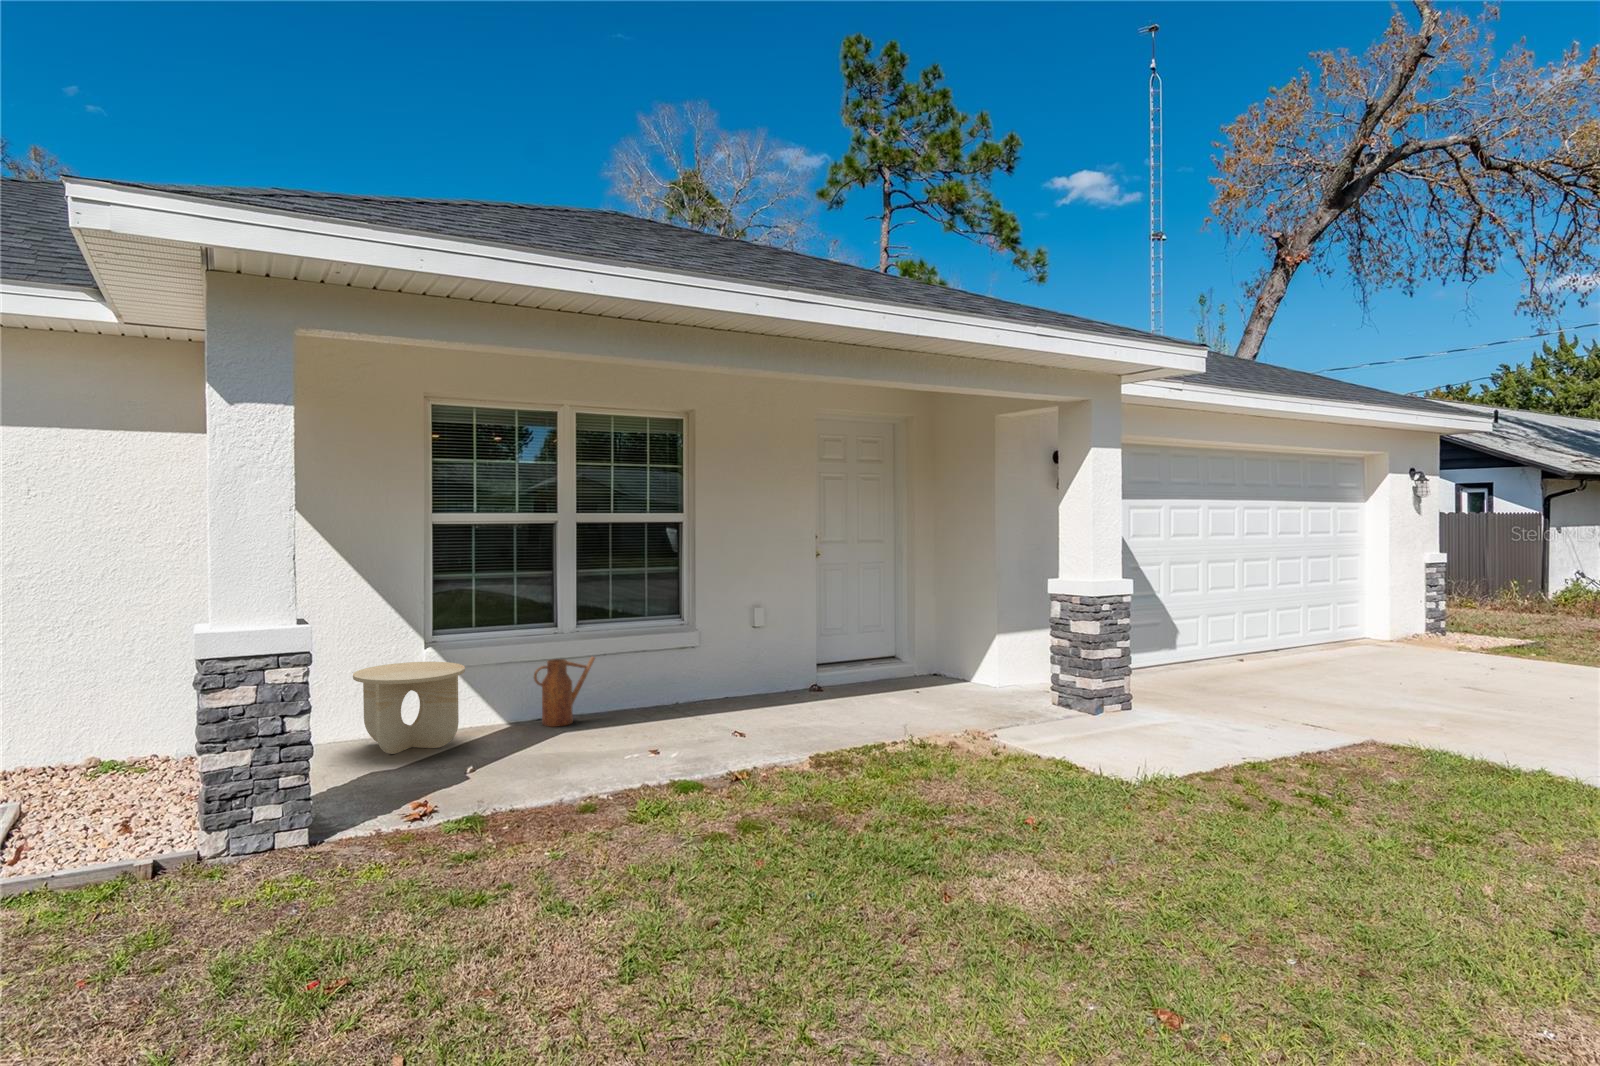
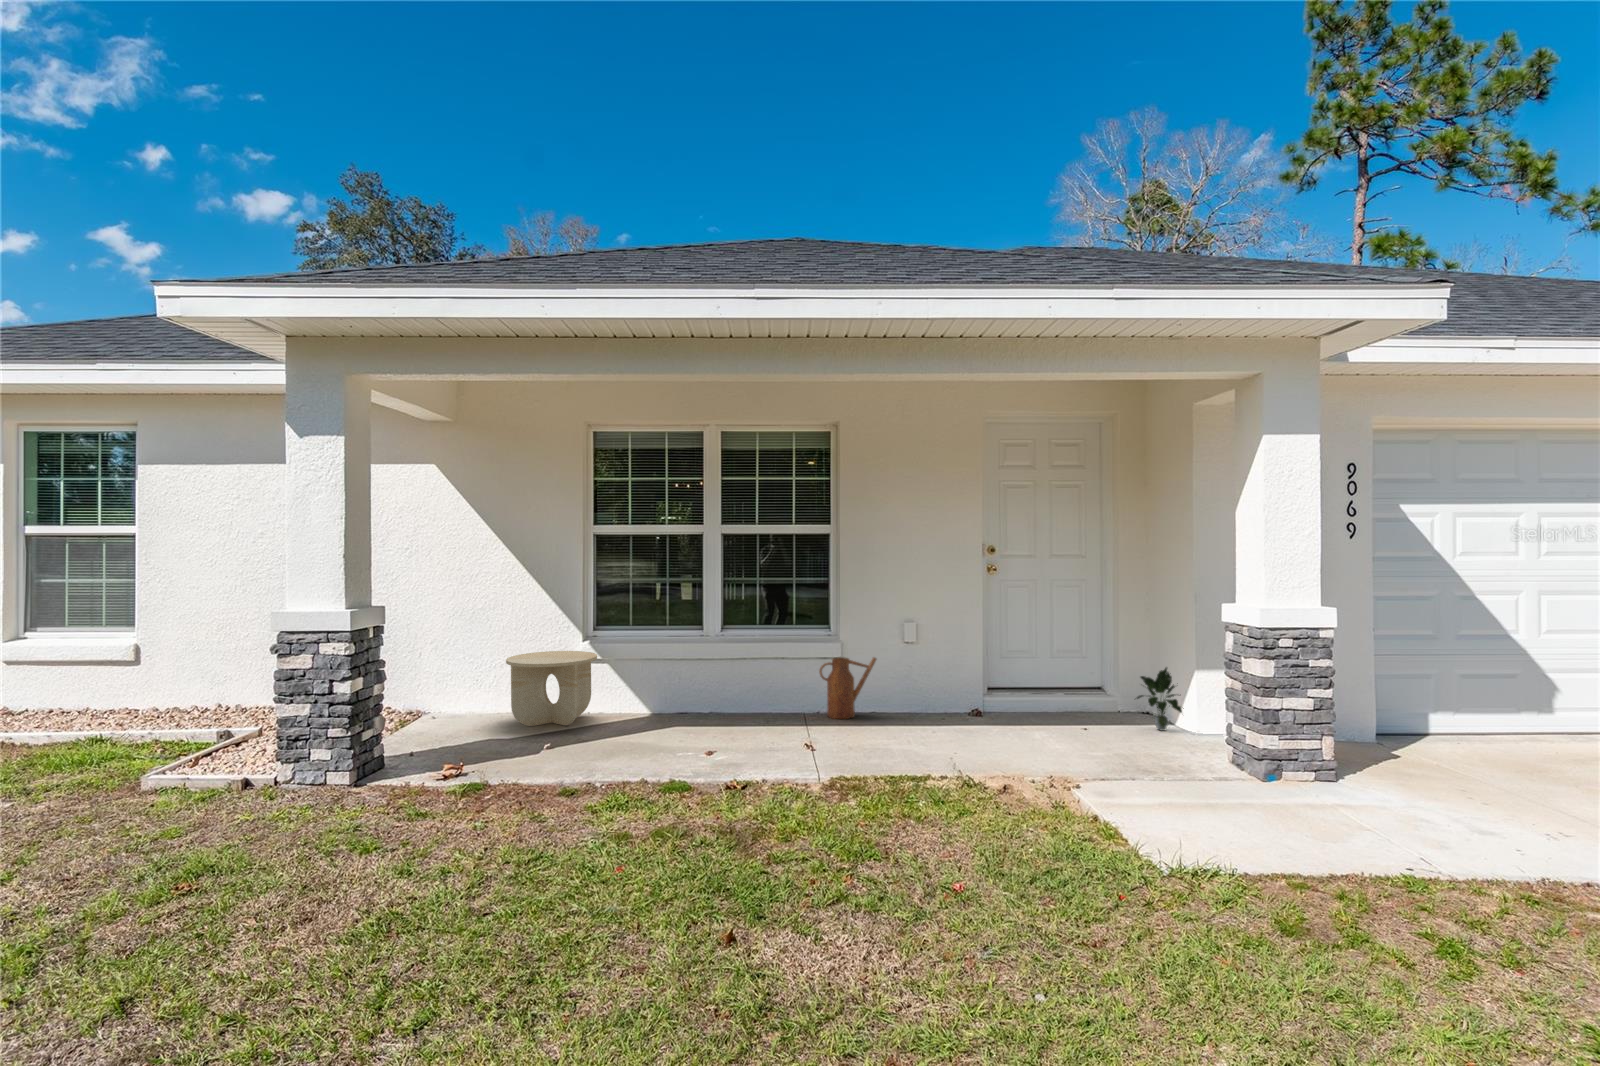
potted plant: none [949,634,990,687] -> present [1137,668,1184,731]
watering can: present [534,657,595,727] -> present [819,657,876,719]

